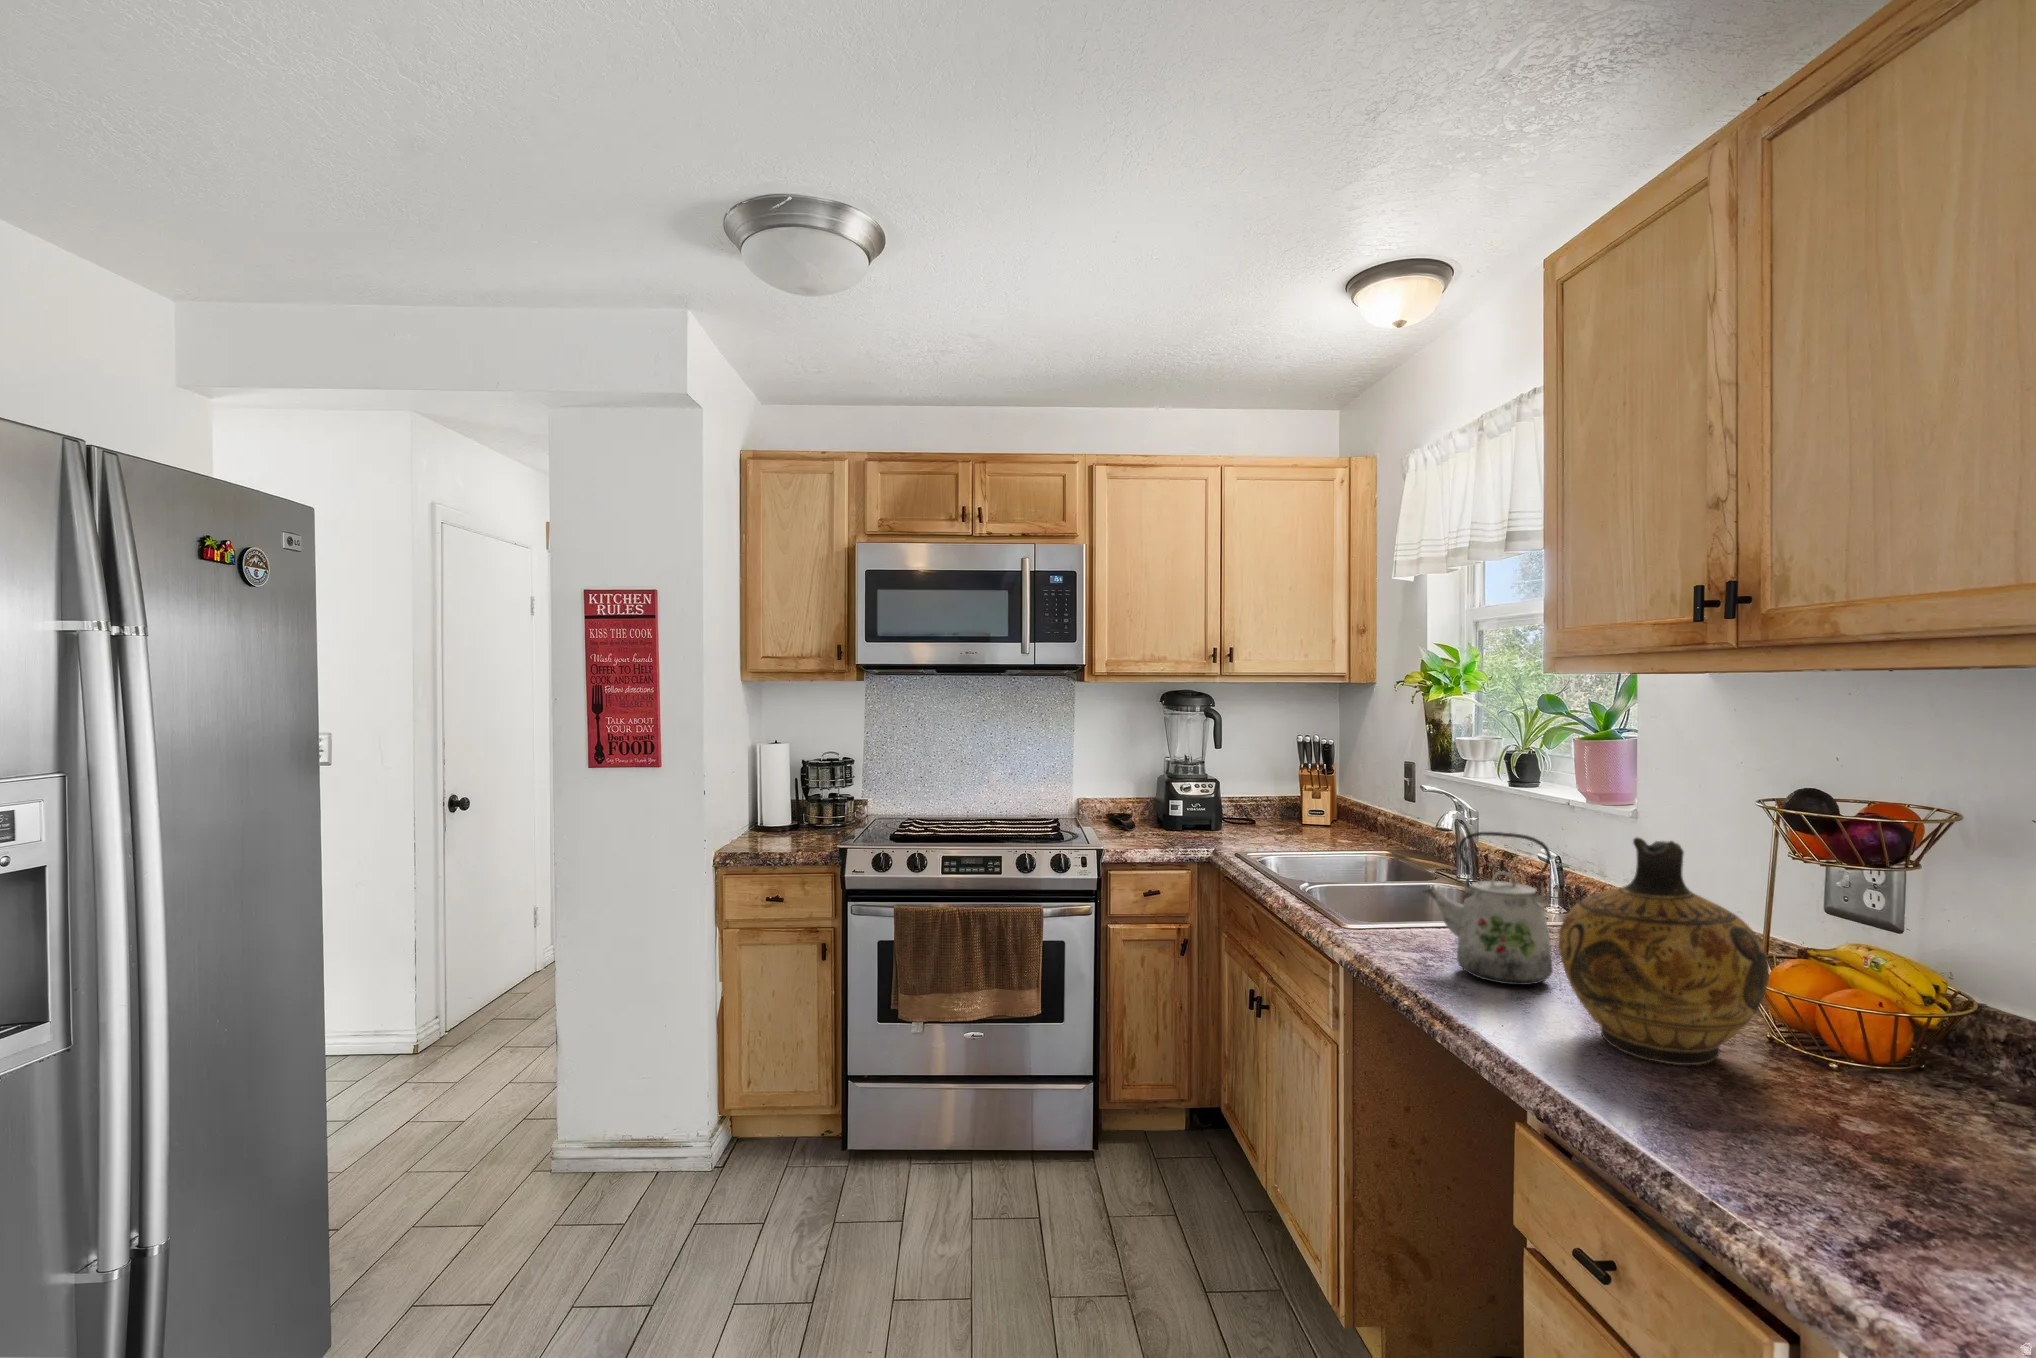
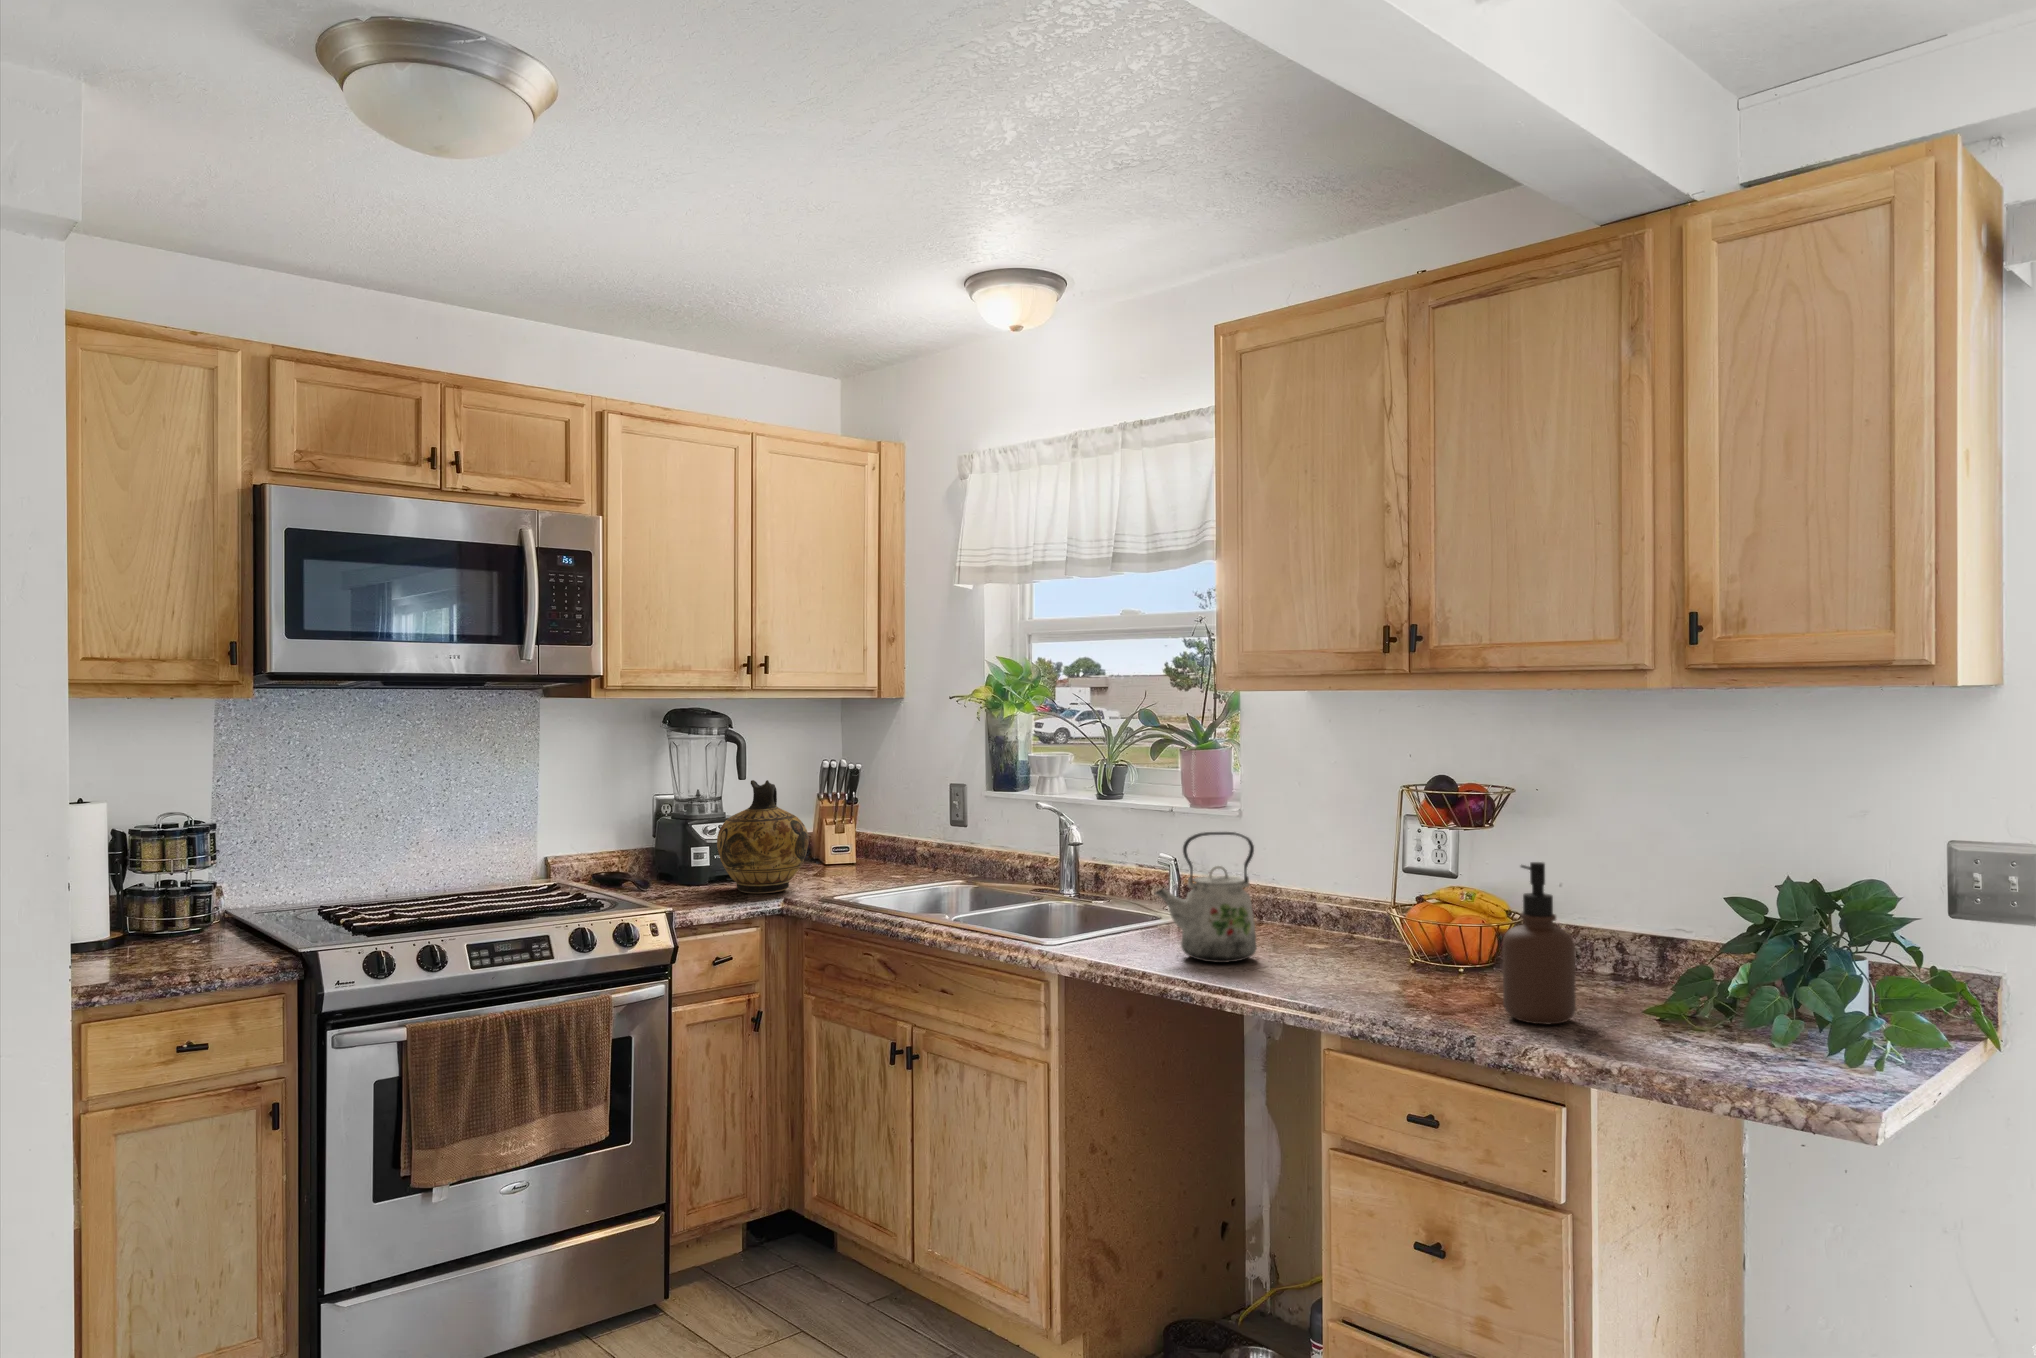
ceramic jug: present [1559,838,1769,1065] -> present [717,780,809,893]
soap dispenser: none [1778,931,1919,1198] -> present [1502,862,1576,1024]

